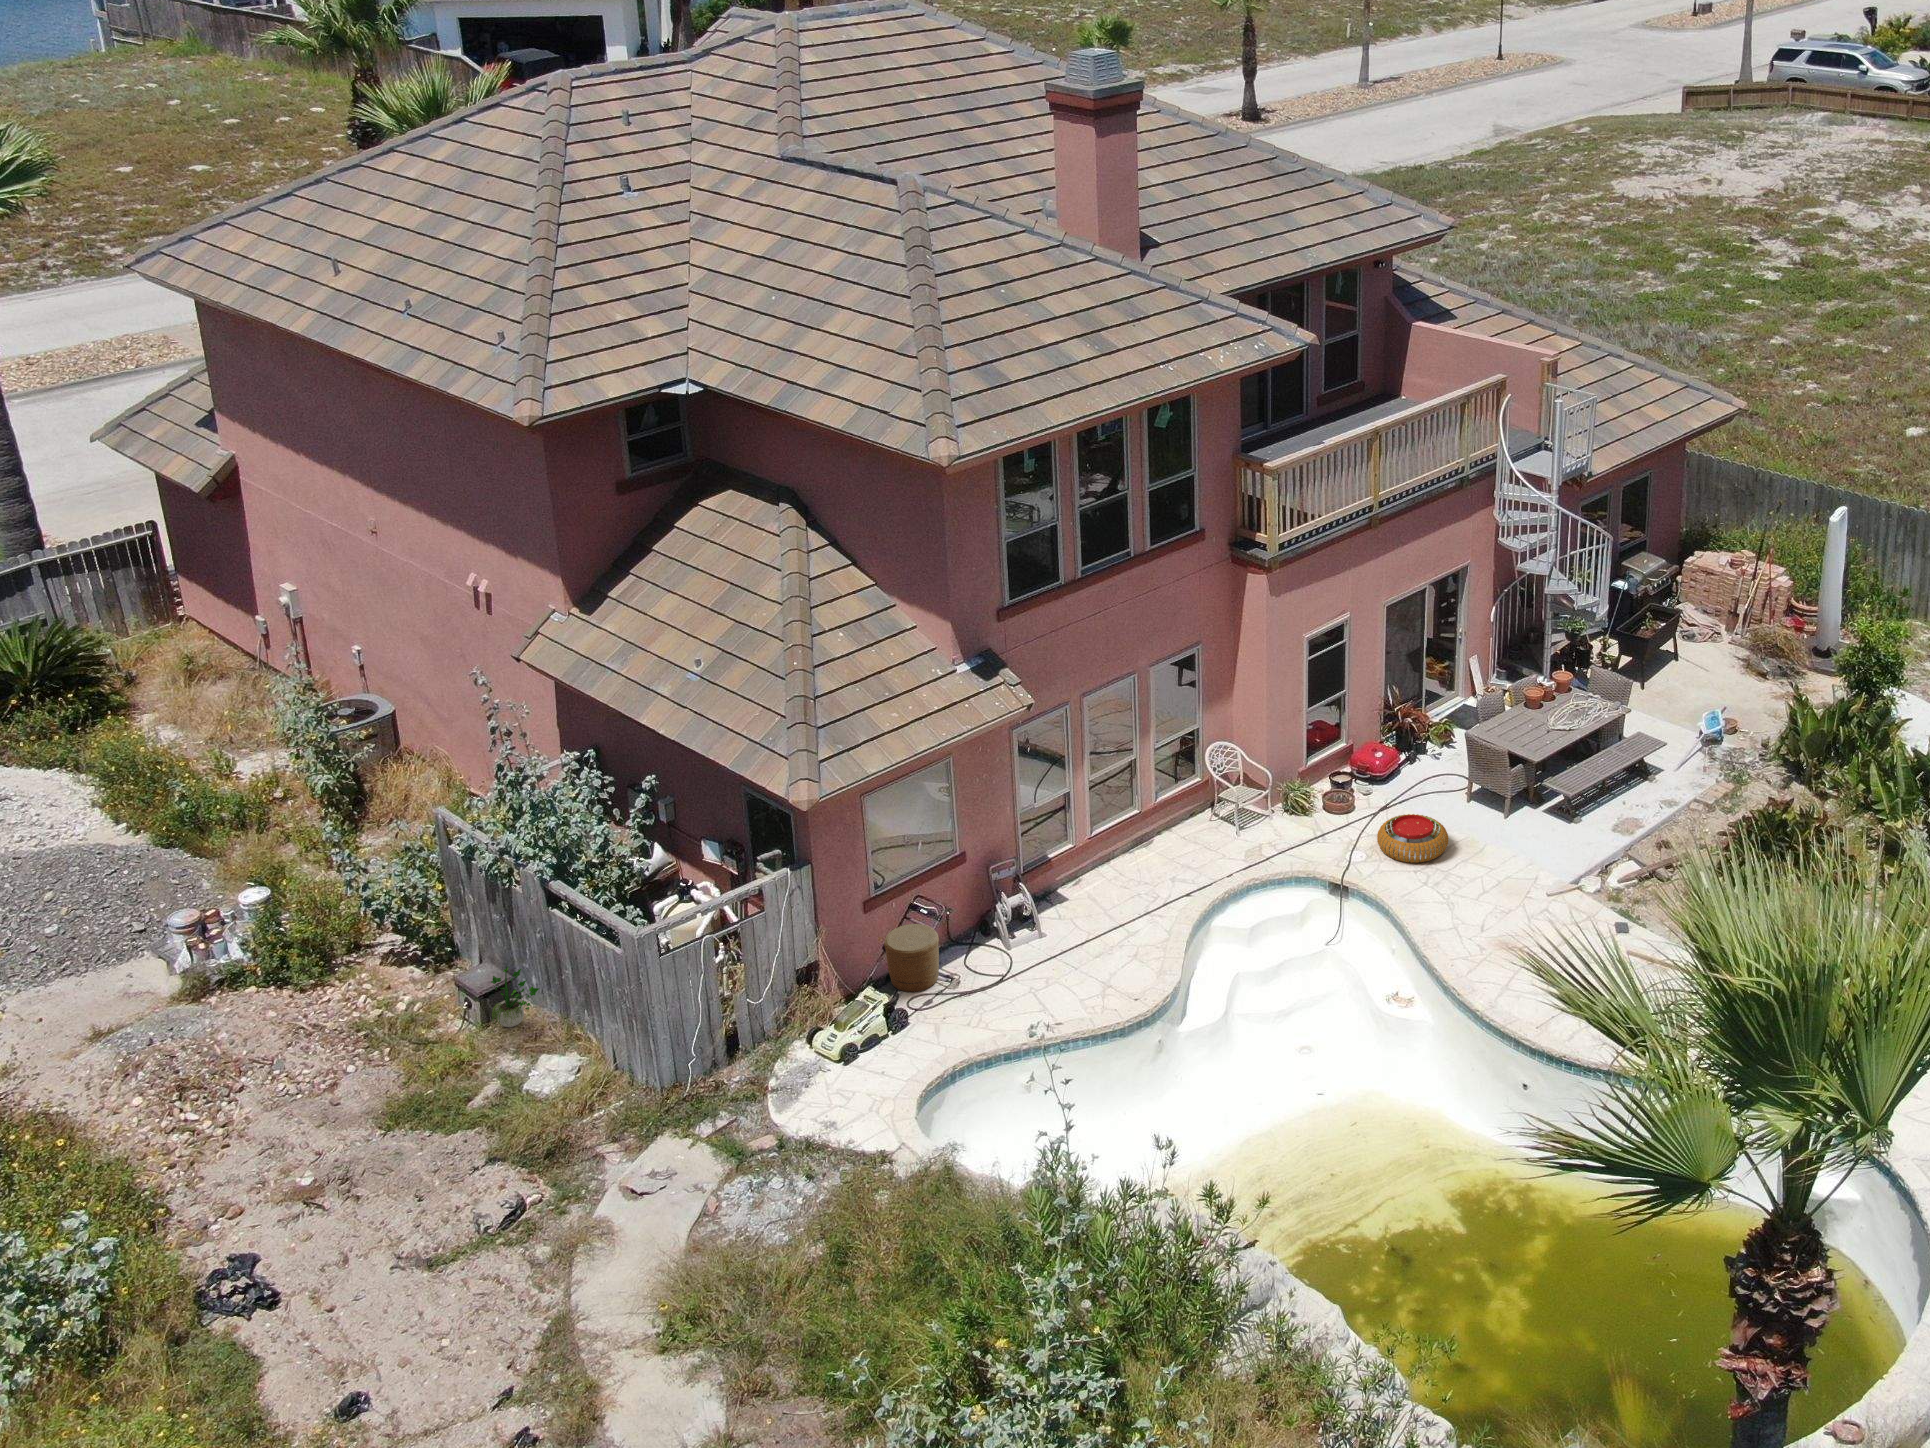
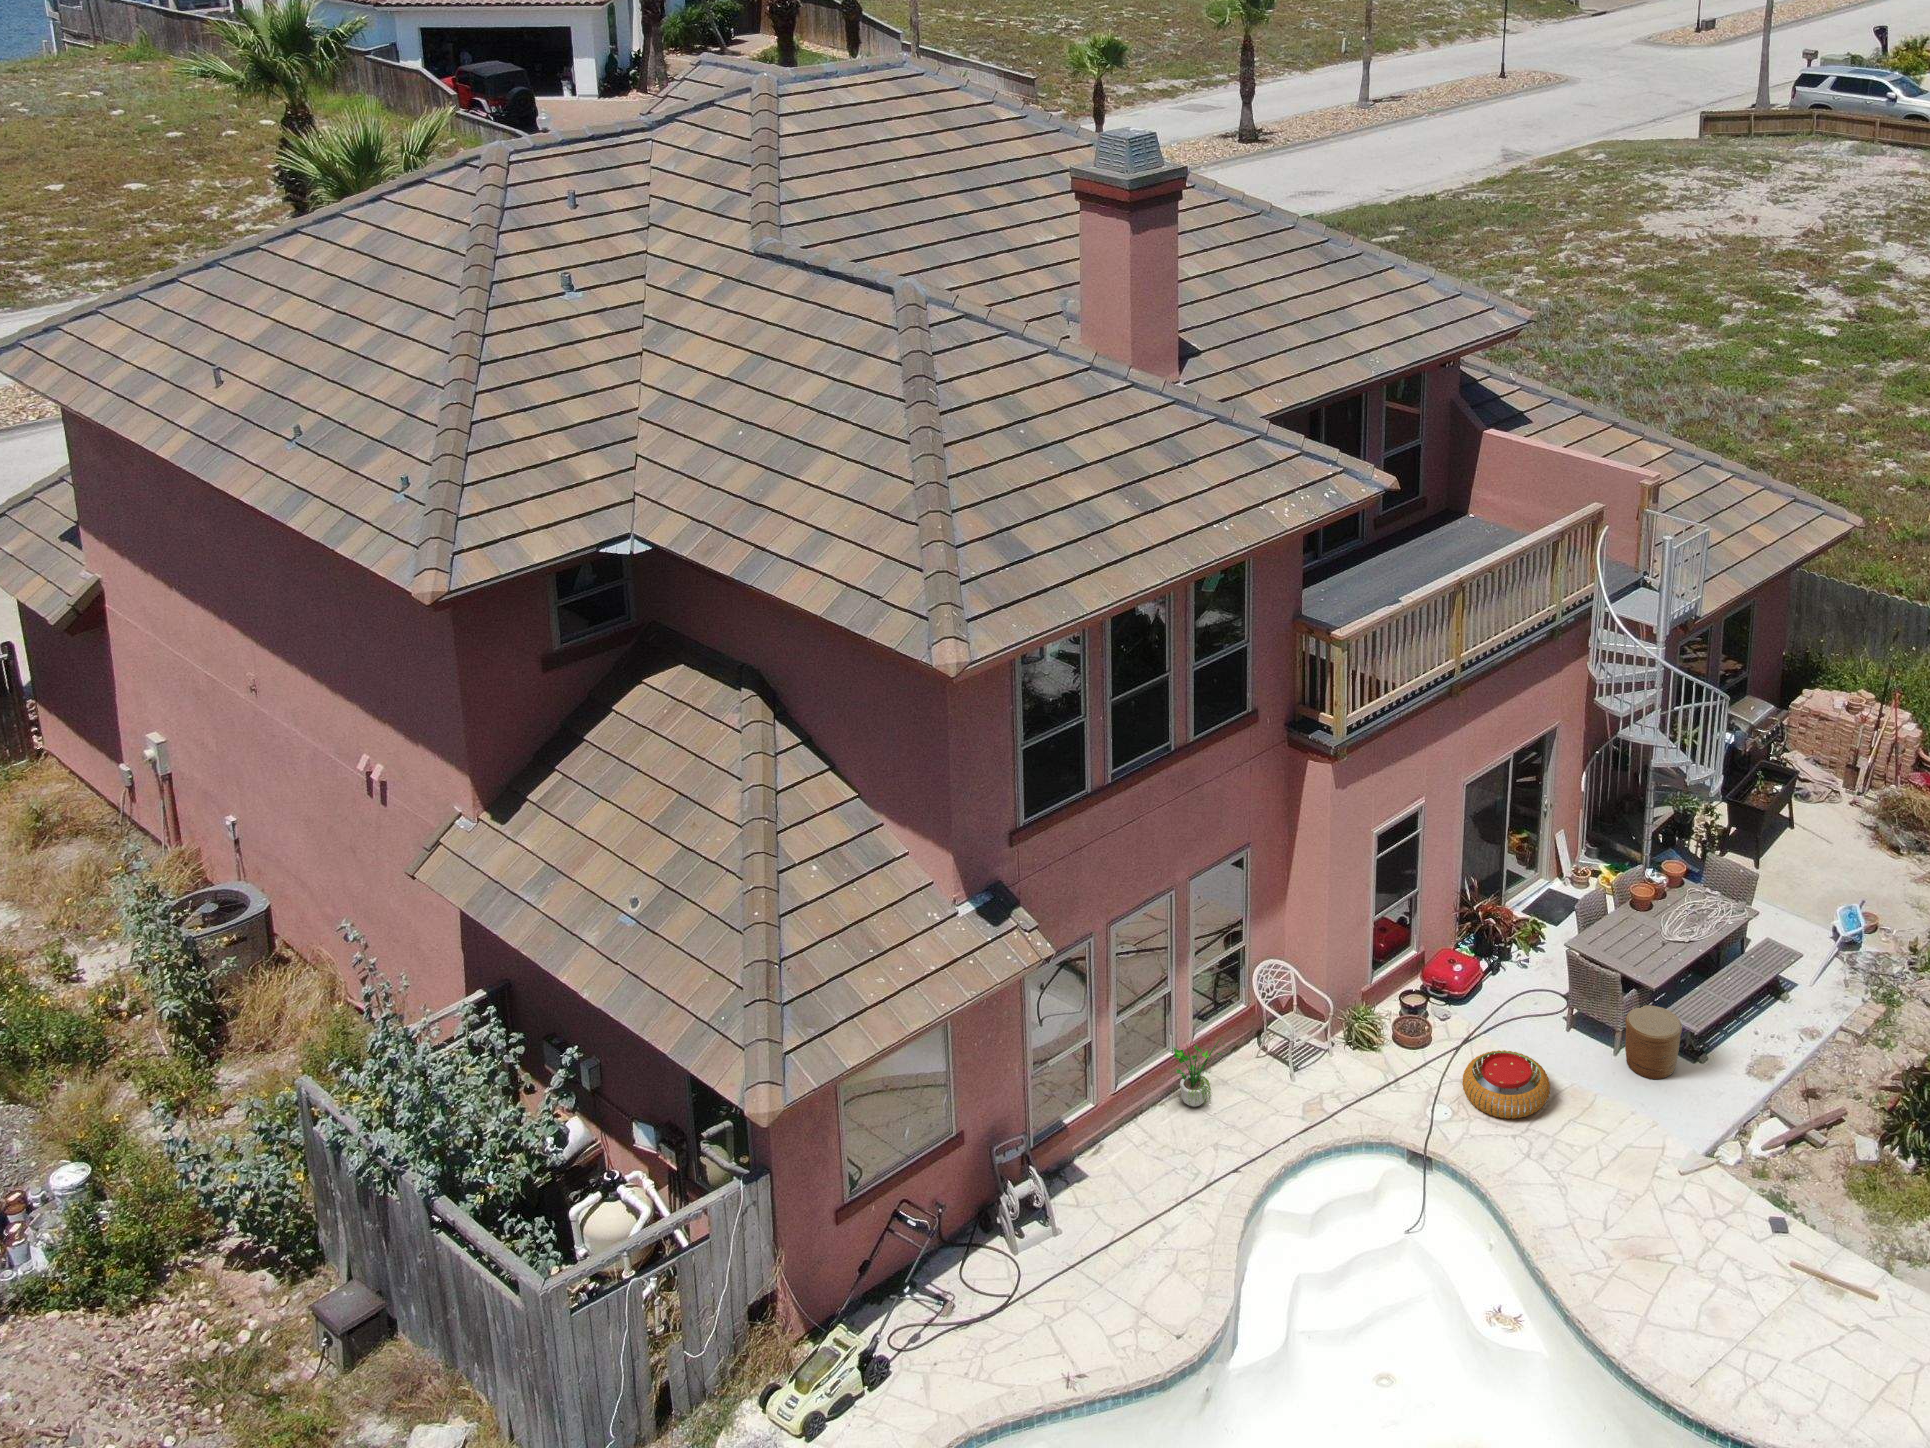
woven basket: present [884,924,939,992] -> present [1625,1005,1682,1079]
potted plant: present [491,967,539,1027] -> present [1174,1041,1225,1107]

